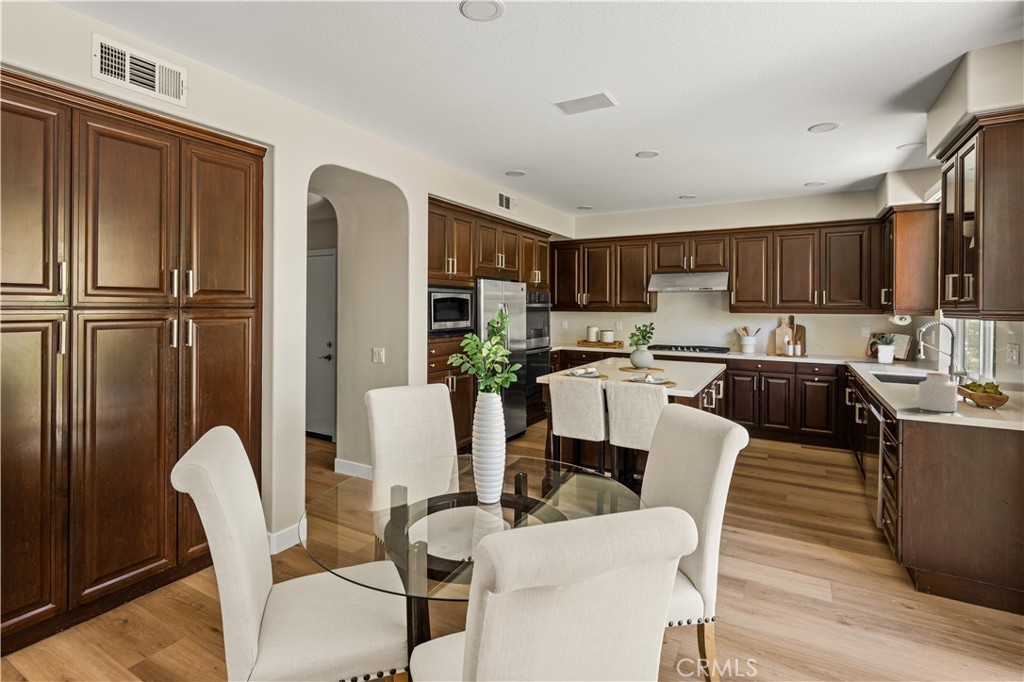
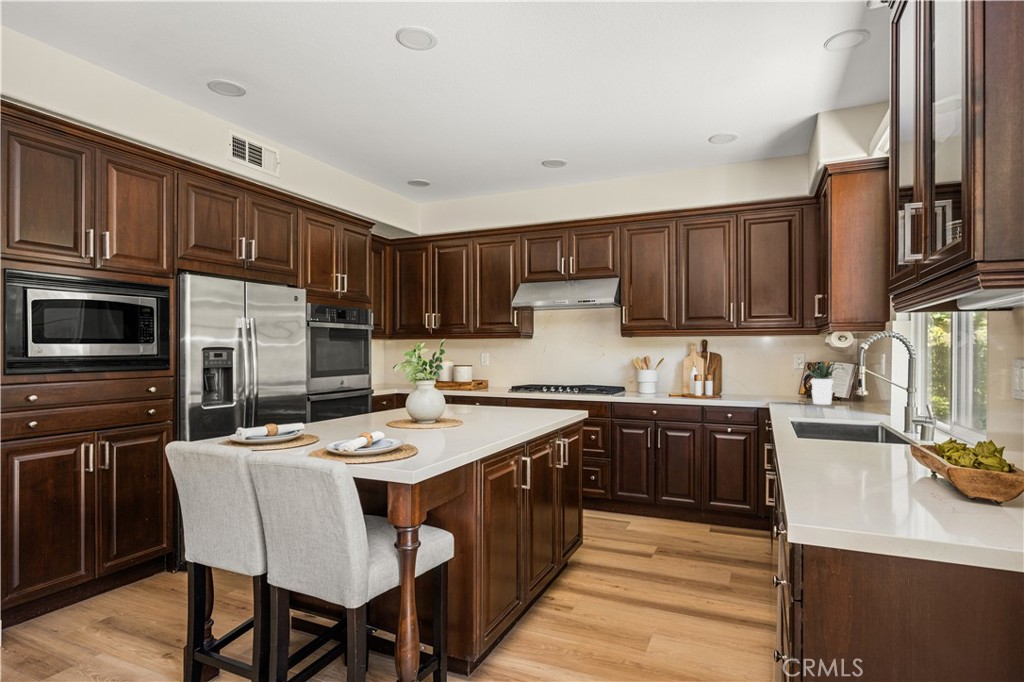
jar: present [918,373,957,412] -> none [838,417,921,510]

